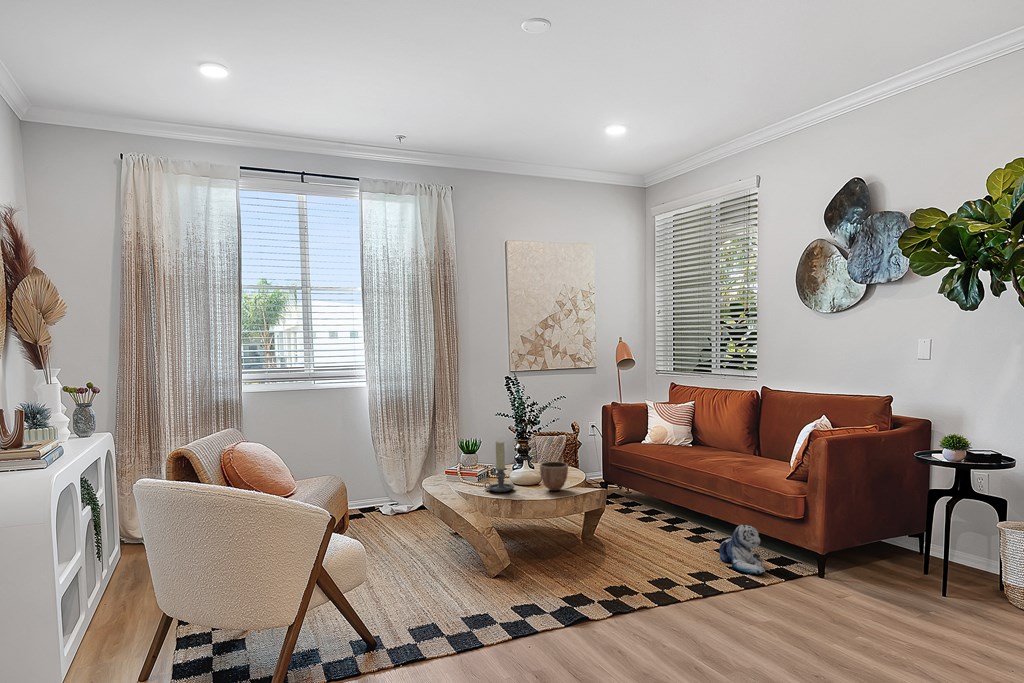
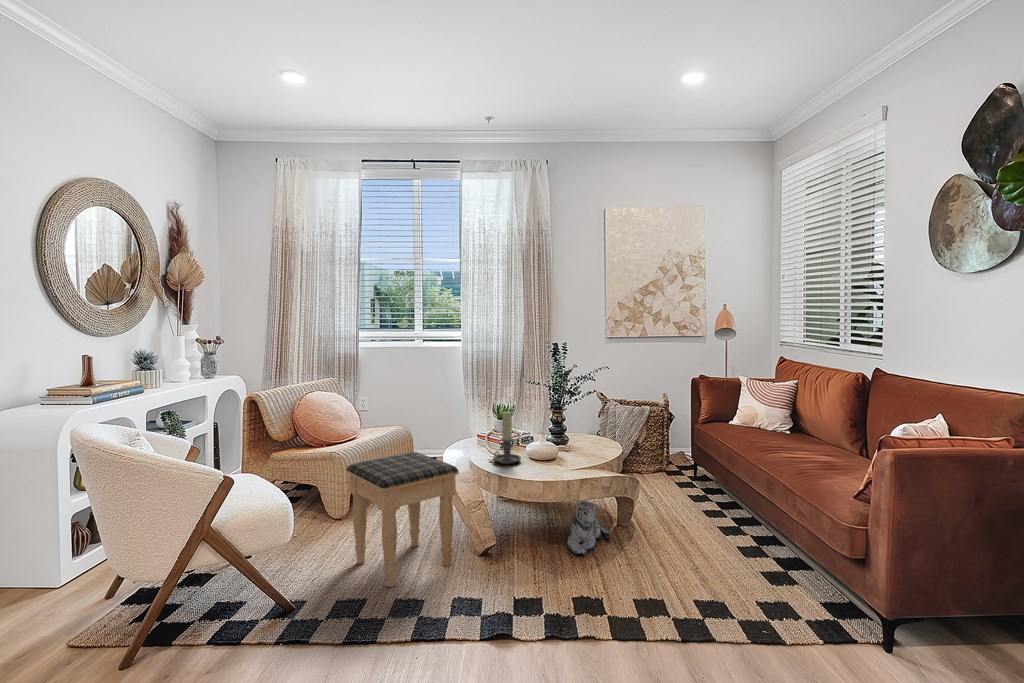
decorative bowl: present [540,461,568,491] -> none [541,438,572,471]
footstool: none [373,489,484,616] -> present [346,452,459,587]
plush toy: present [720,525,765,575] -> present [567,502,610,555]

